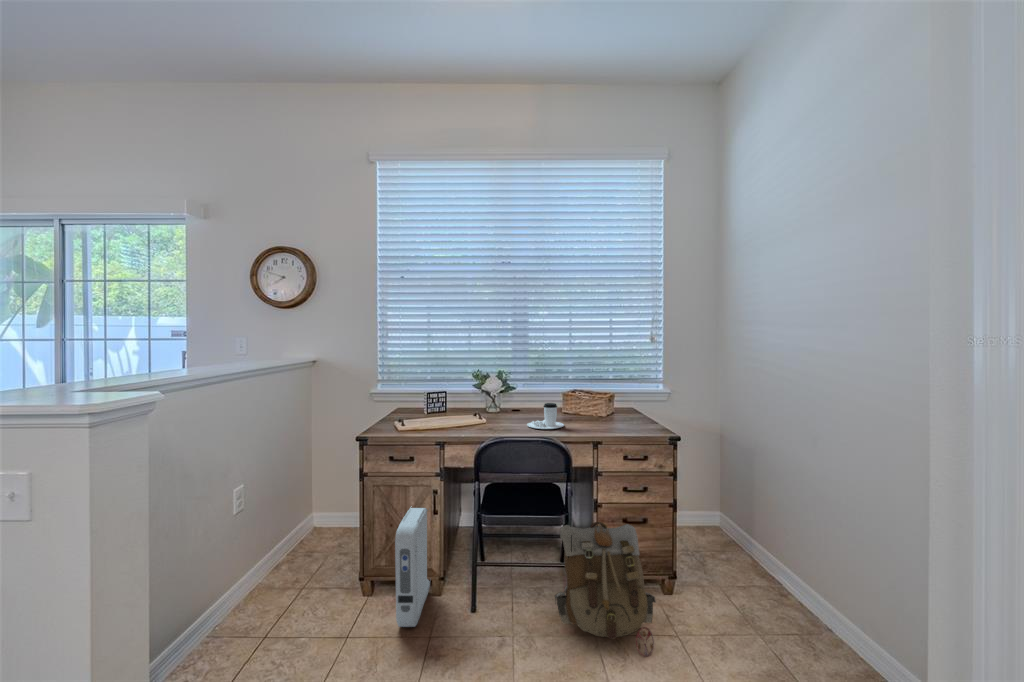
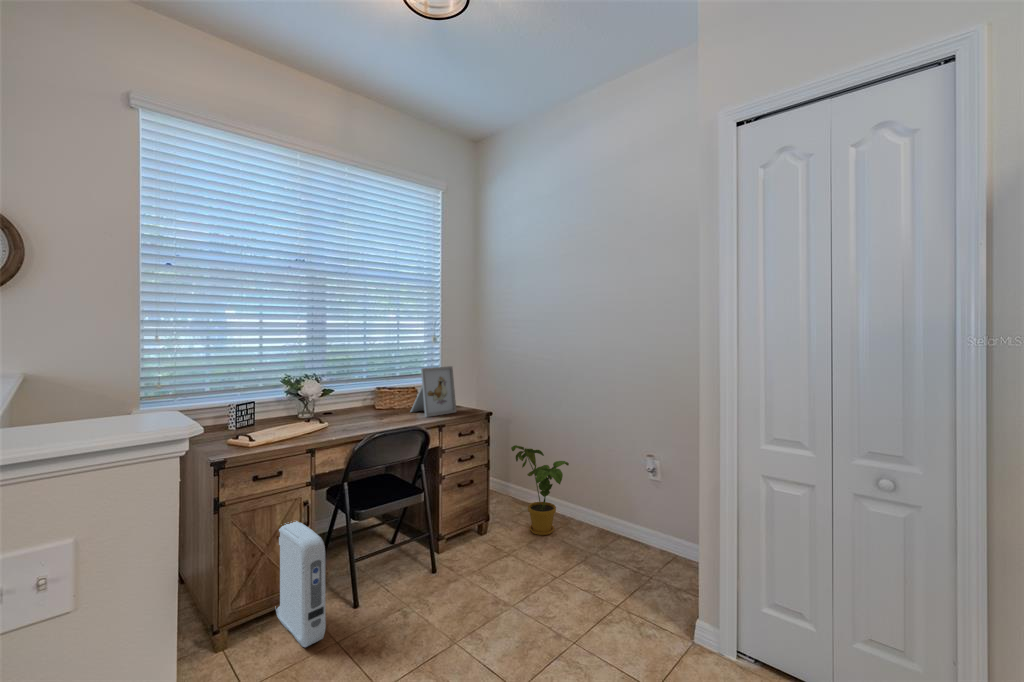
picture frame: none [589,371,637,429] -> present [410,366,456,417]
coffee cup: present [527,403,564,429] -> none [370,399,405,423]
house plant: none [707,489,823,642] -> present [511,445,569,535]
backpack: present [555,522,656,657] -> none [427,484,507,574]

